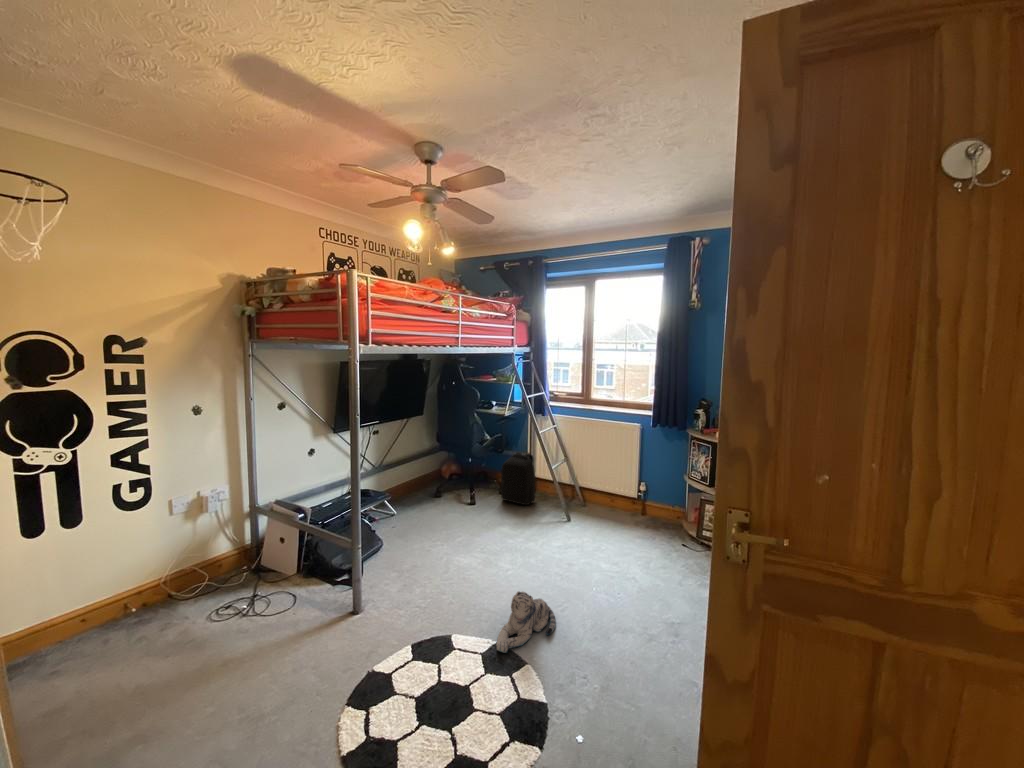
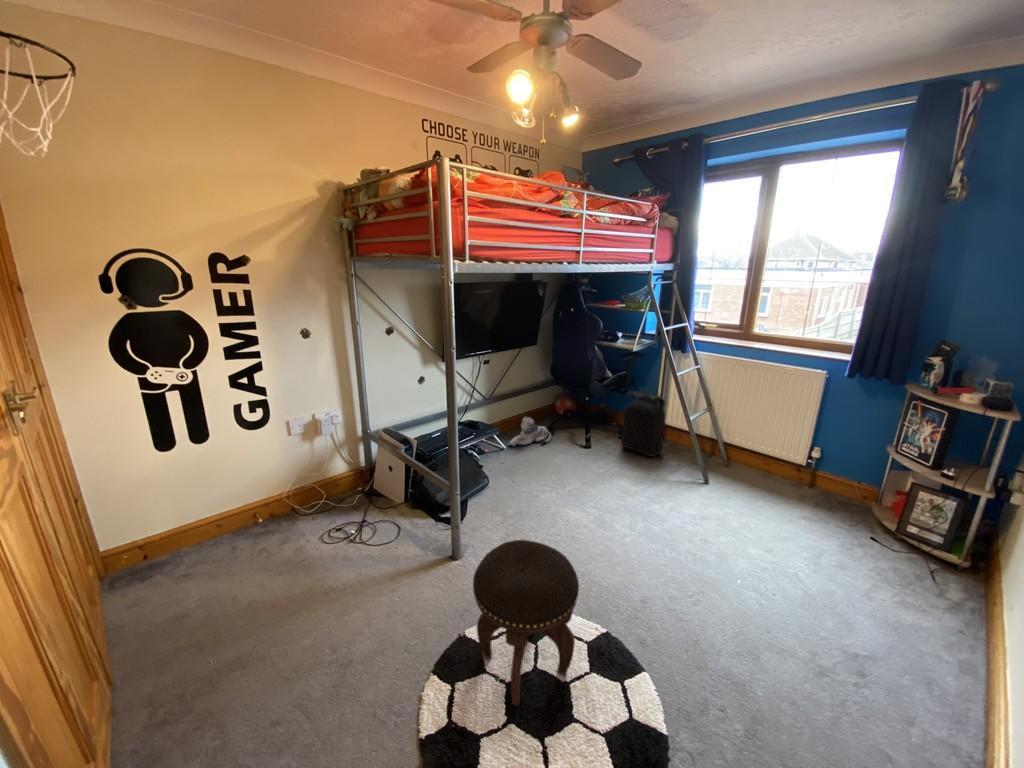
footstool: none [384,568,472,713] -> present [473,540,579,706]
plush toy: present [496,591,556,653] -> present [509,416,552,446]

